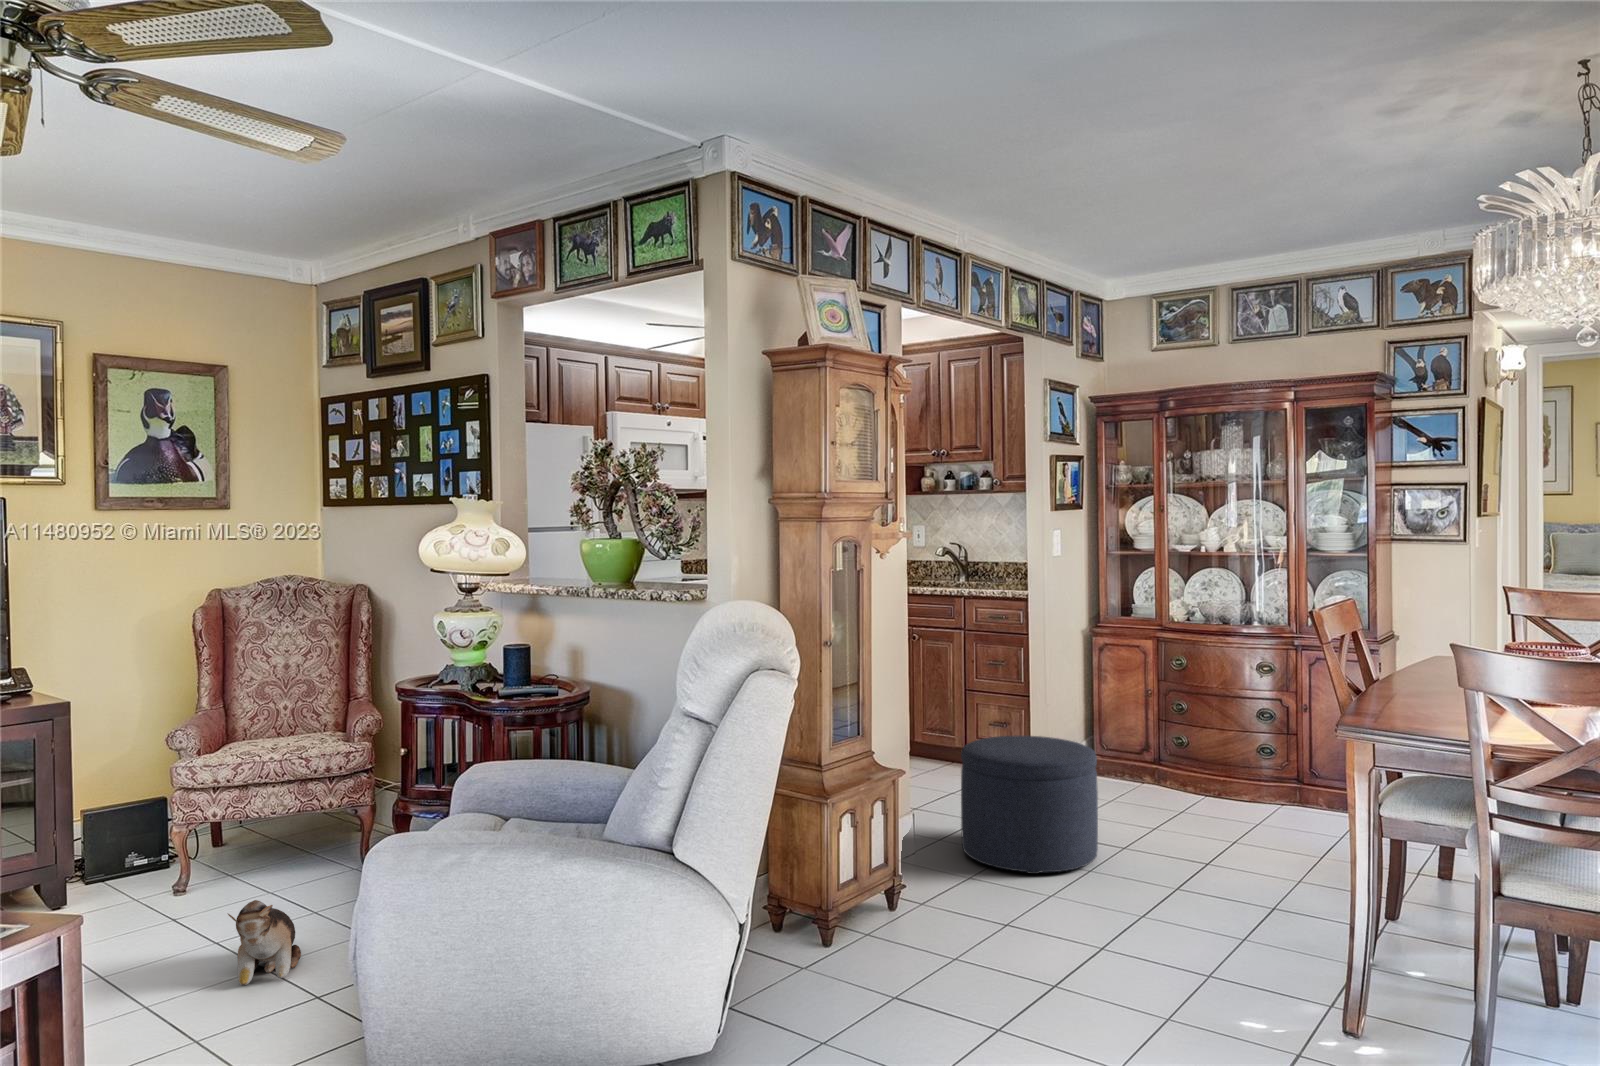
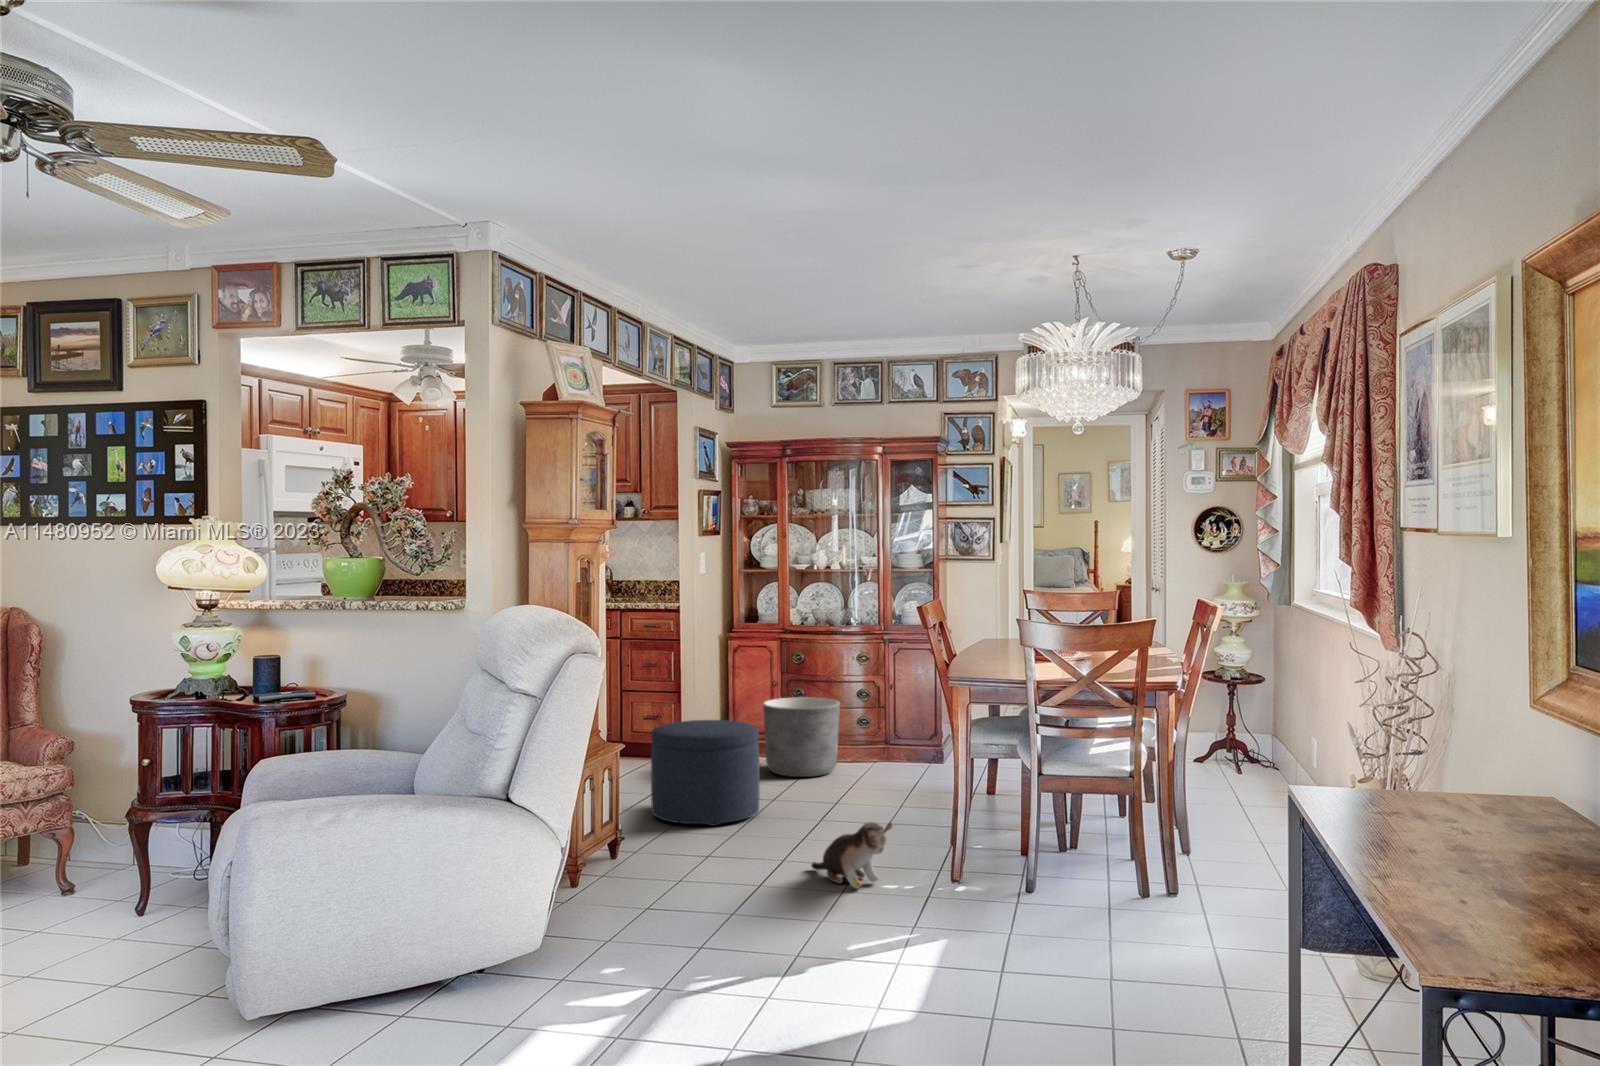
planter: none [1129,708,1231,811] -> present [763,697,840,777]
plush toy: present [228,900,301,985] -> present [811,822,892,889]

